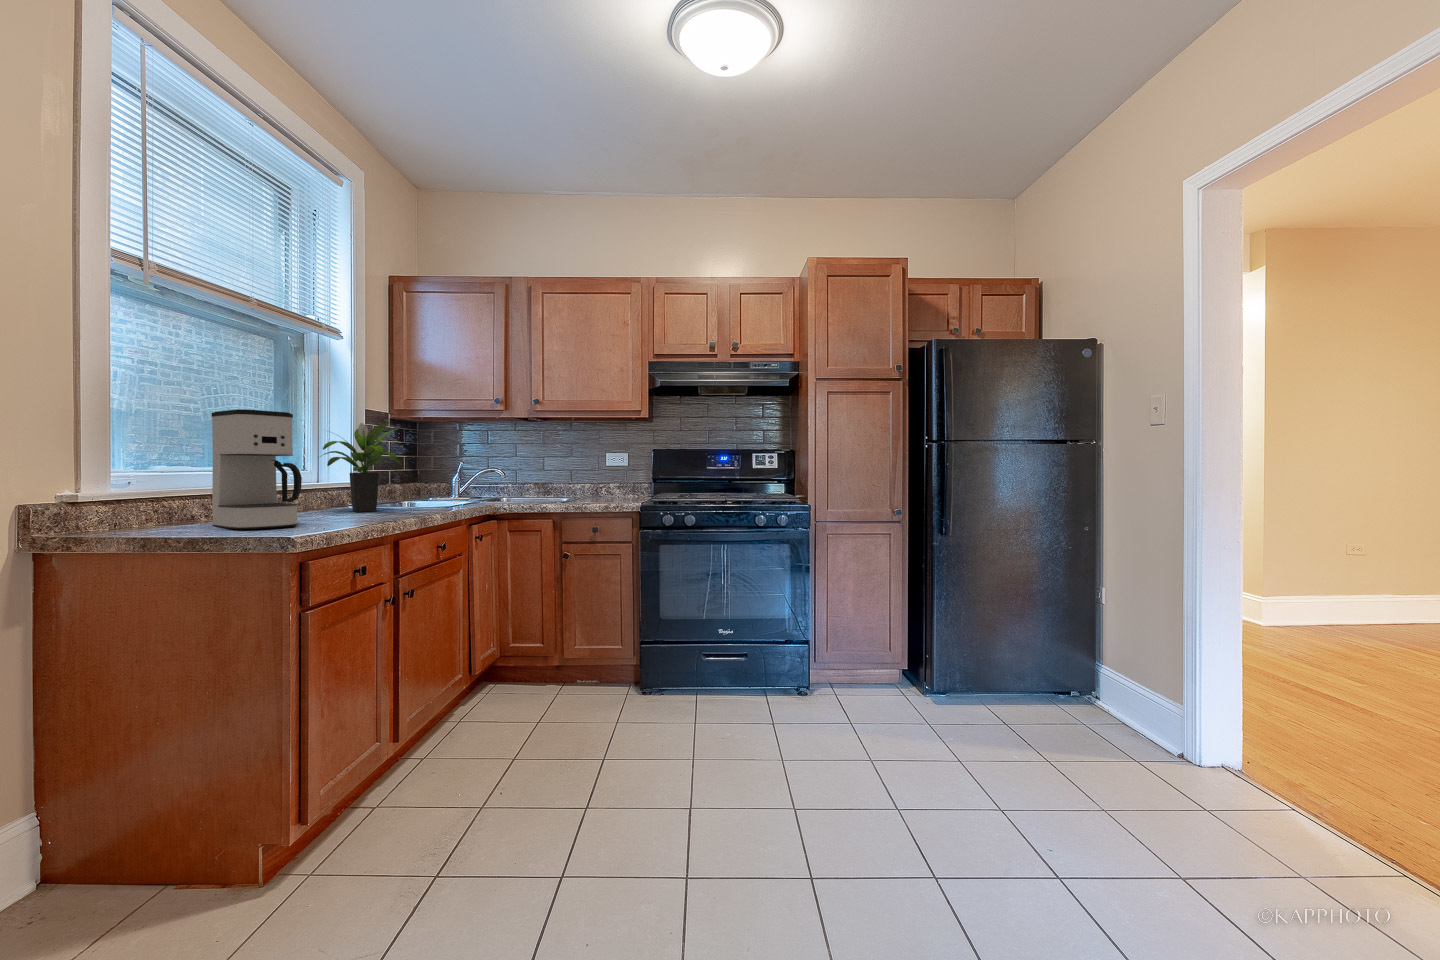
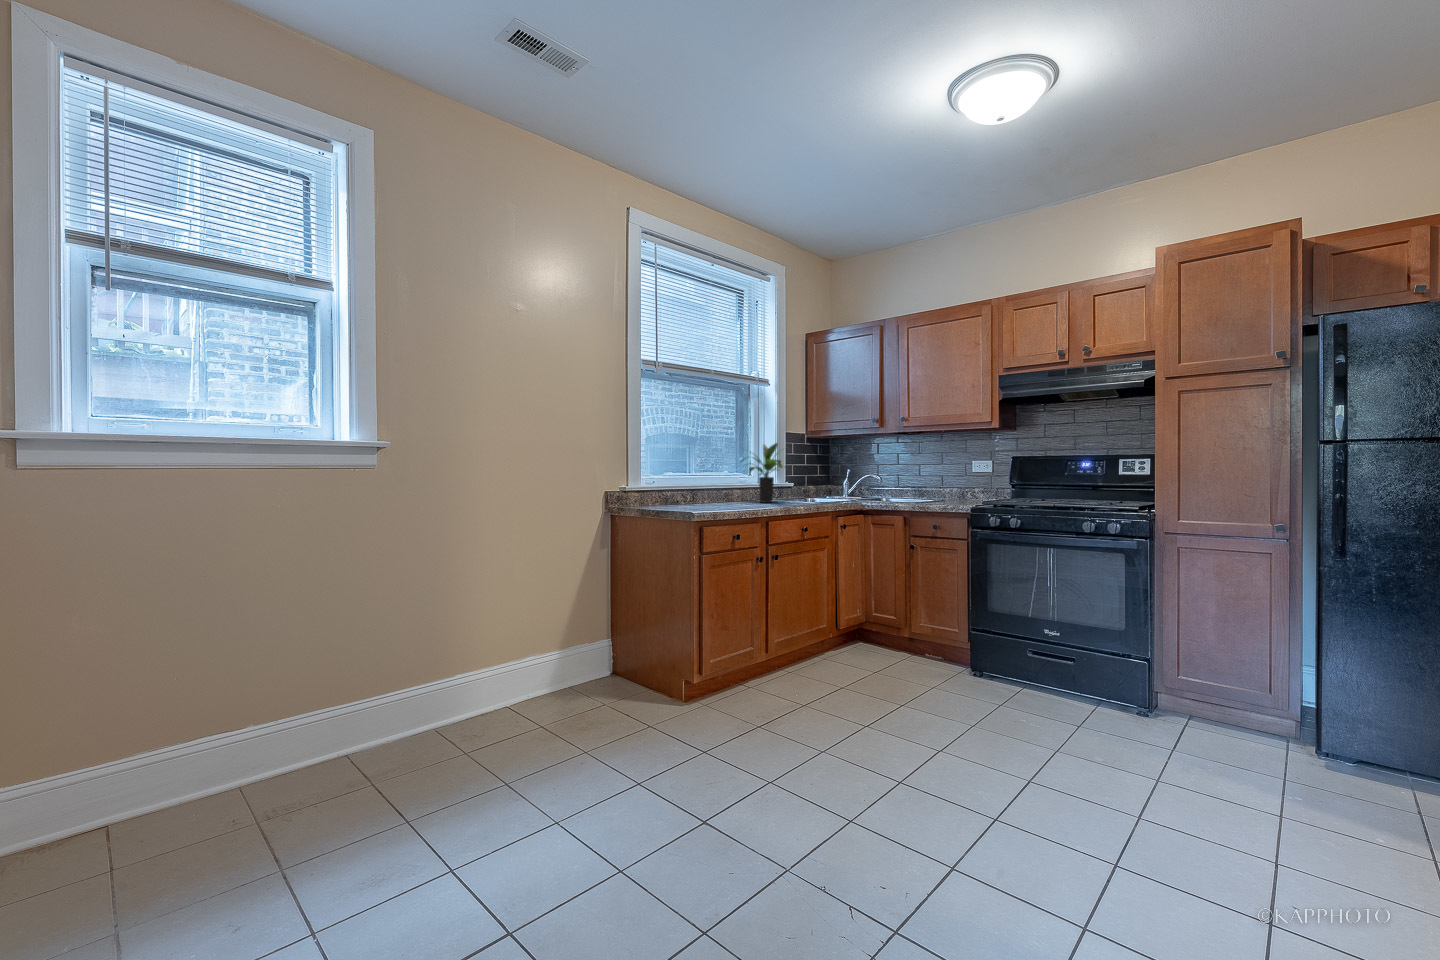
coffee maker: present [212,409,302,529] -> none [680,441,720,508]

